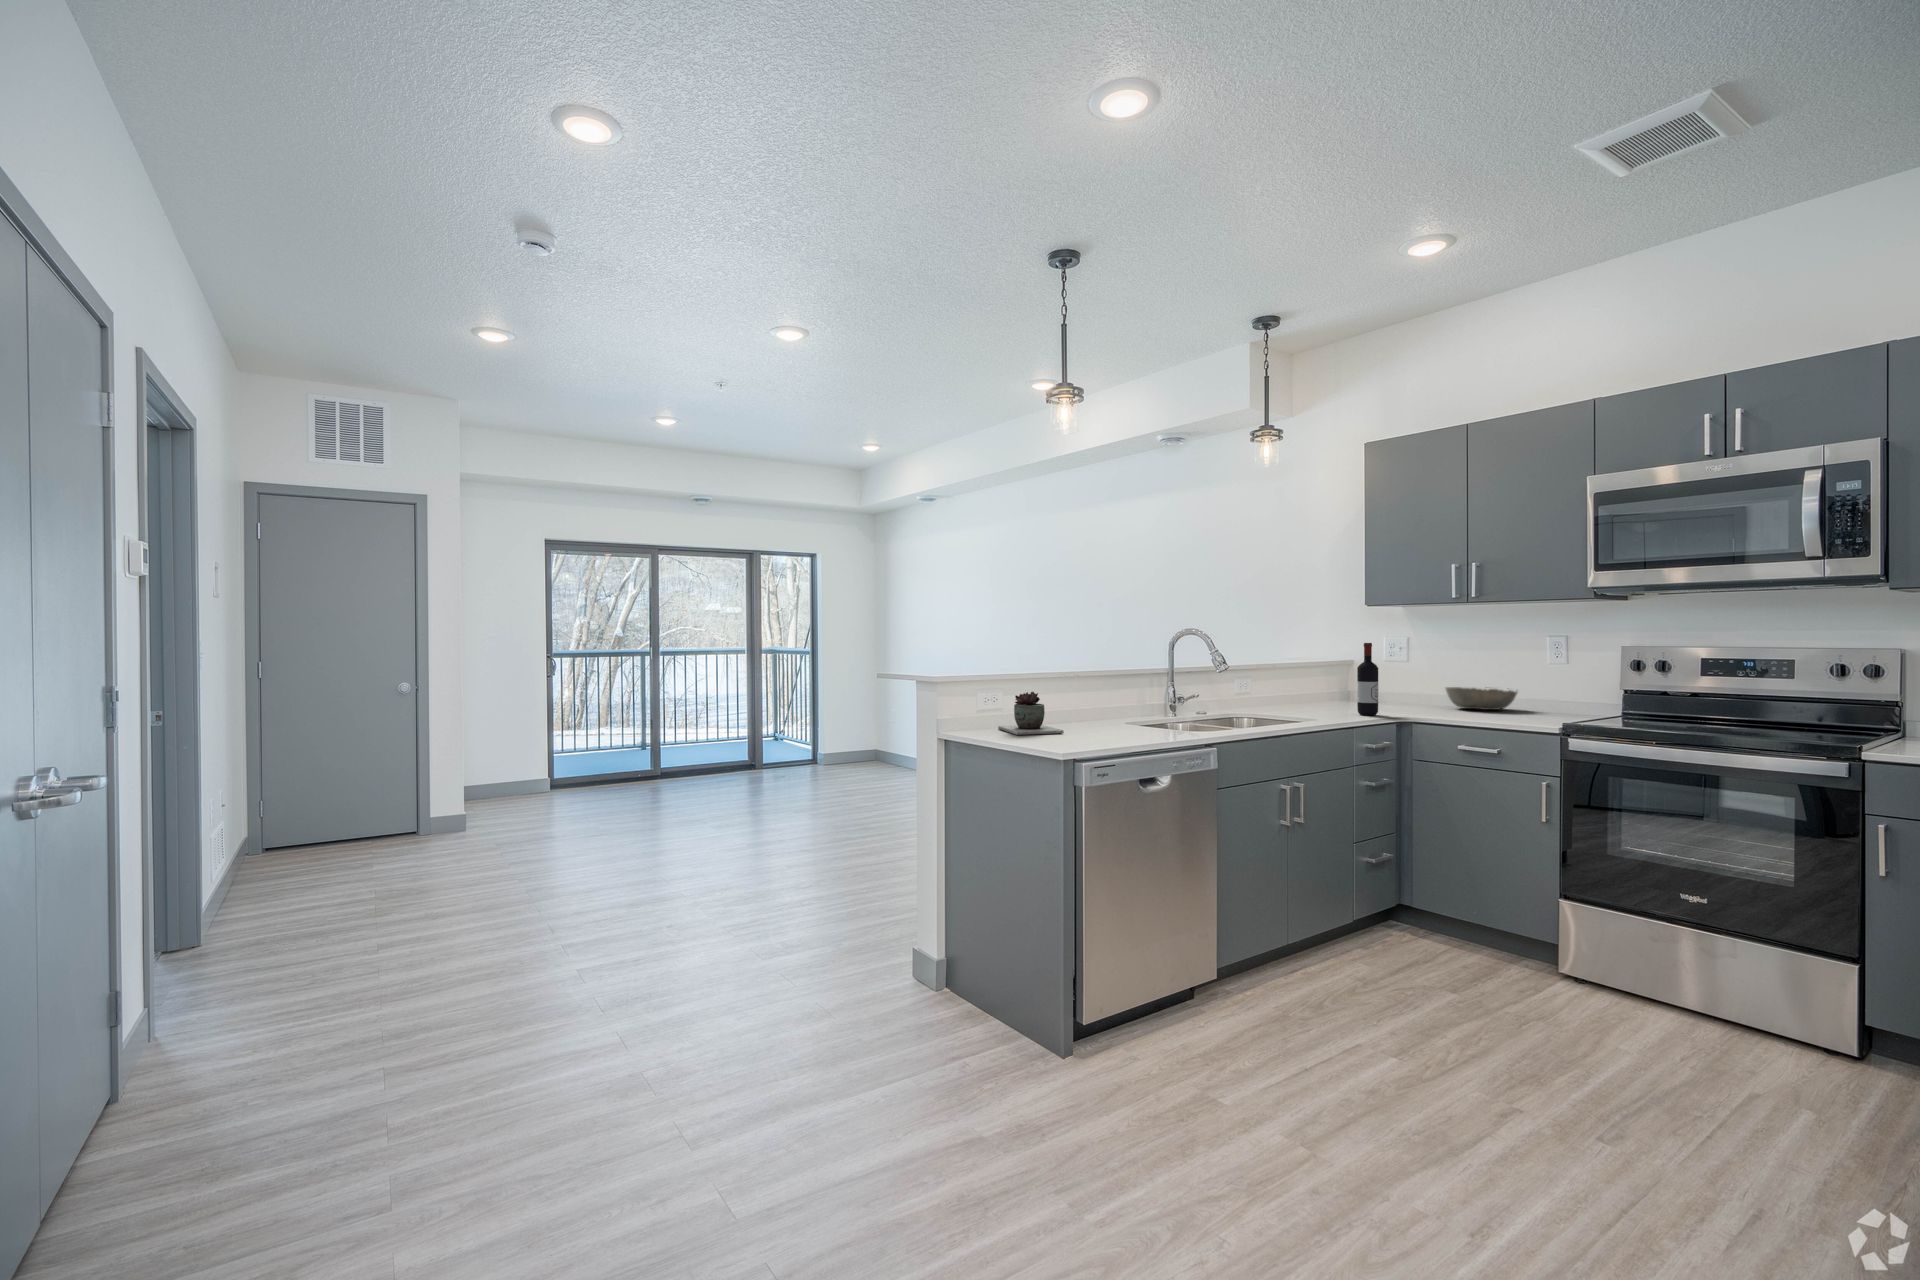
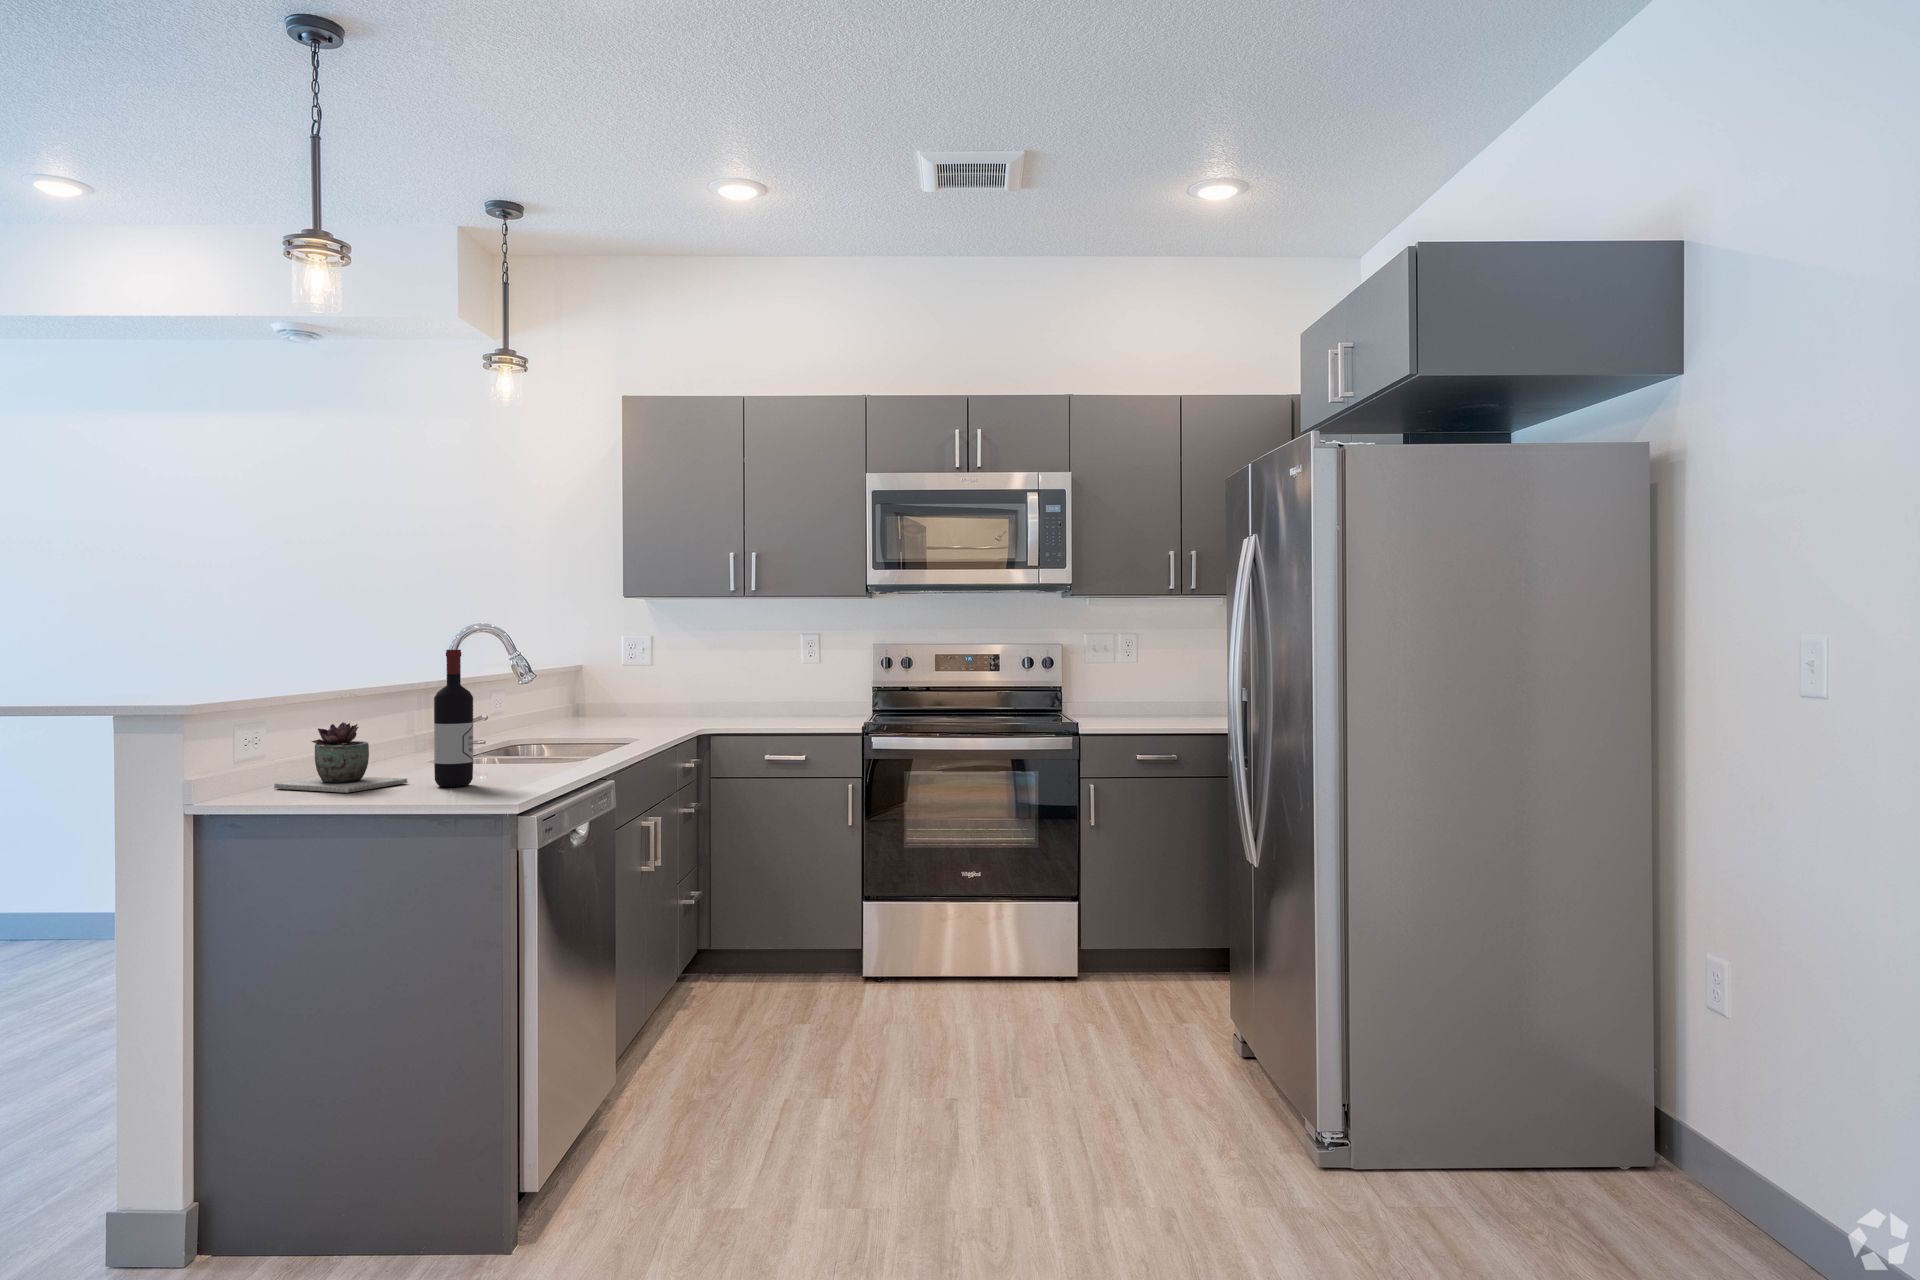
wine bottle: present [1357,643,1378,715] -> present [434,650,473,787]
bowl: present [1446,687,1517,710] -> none [704,691,775,716]

